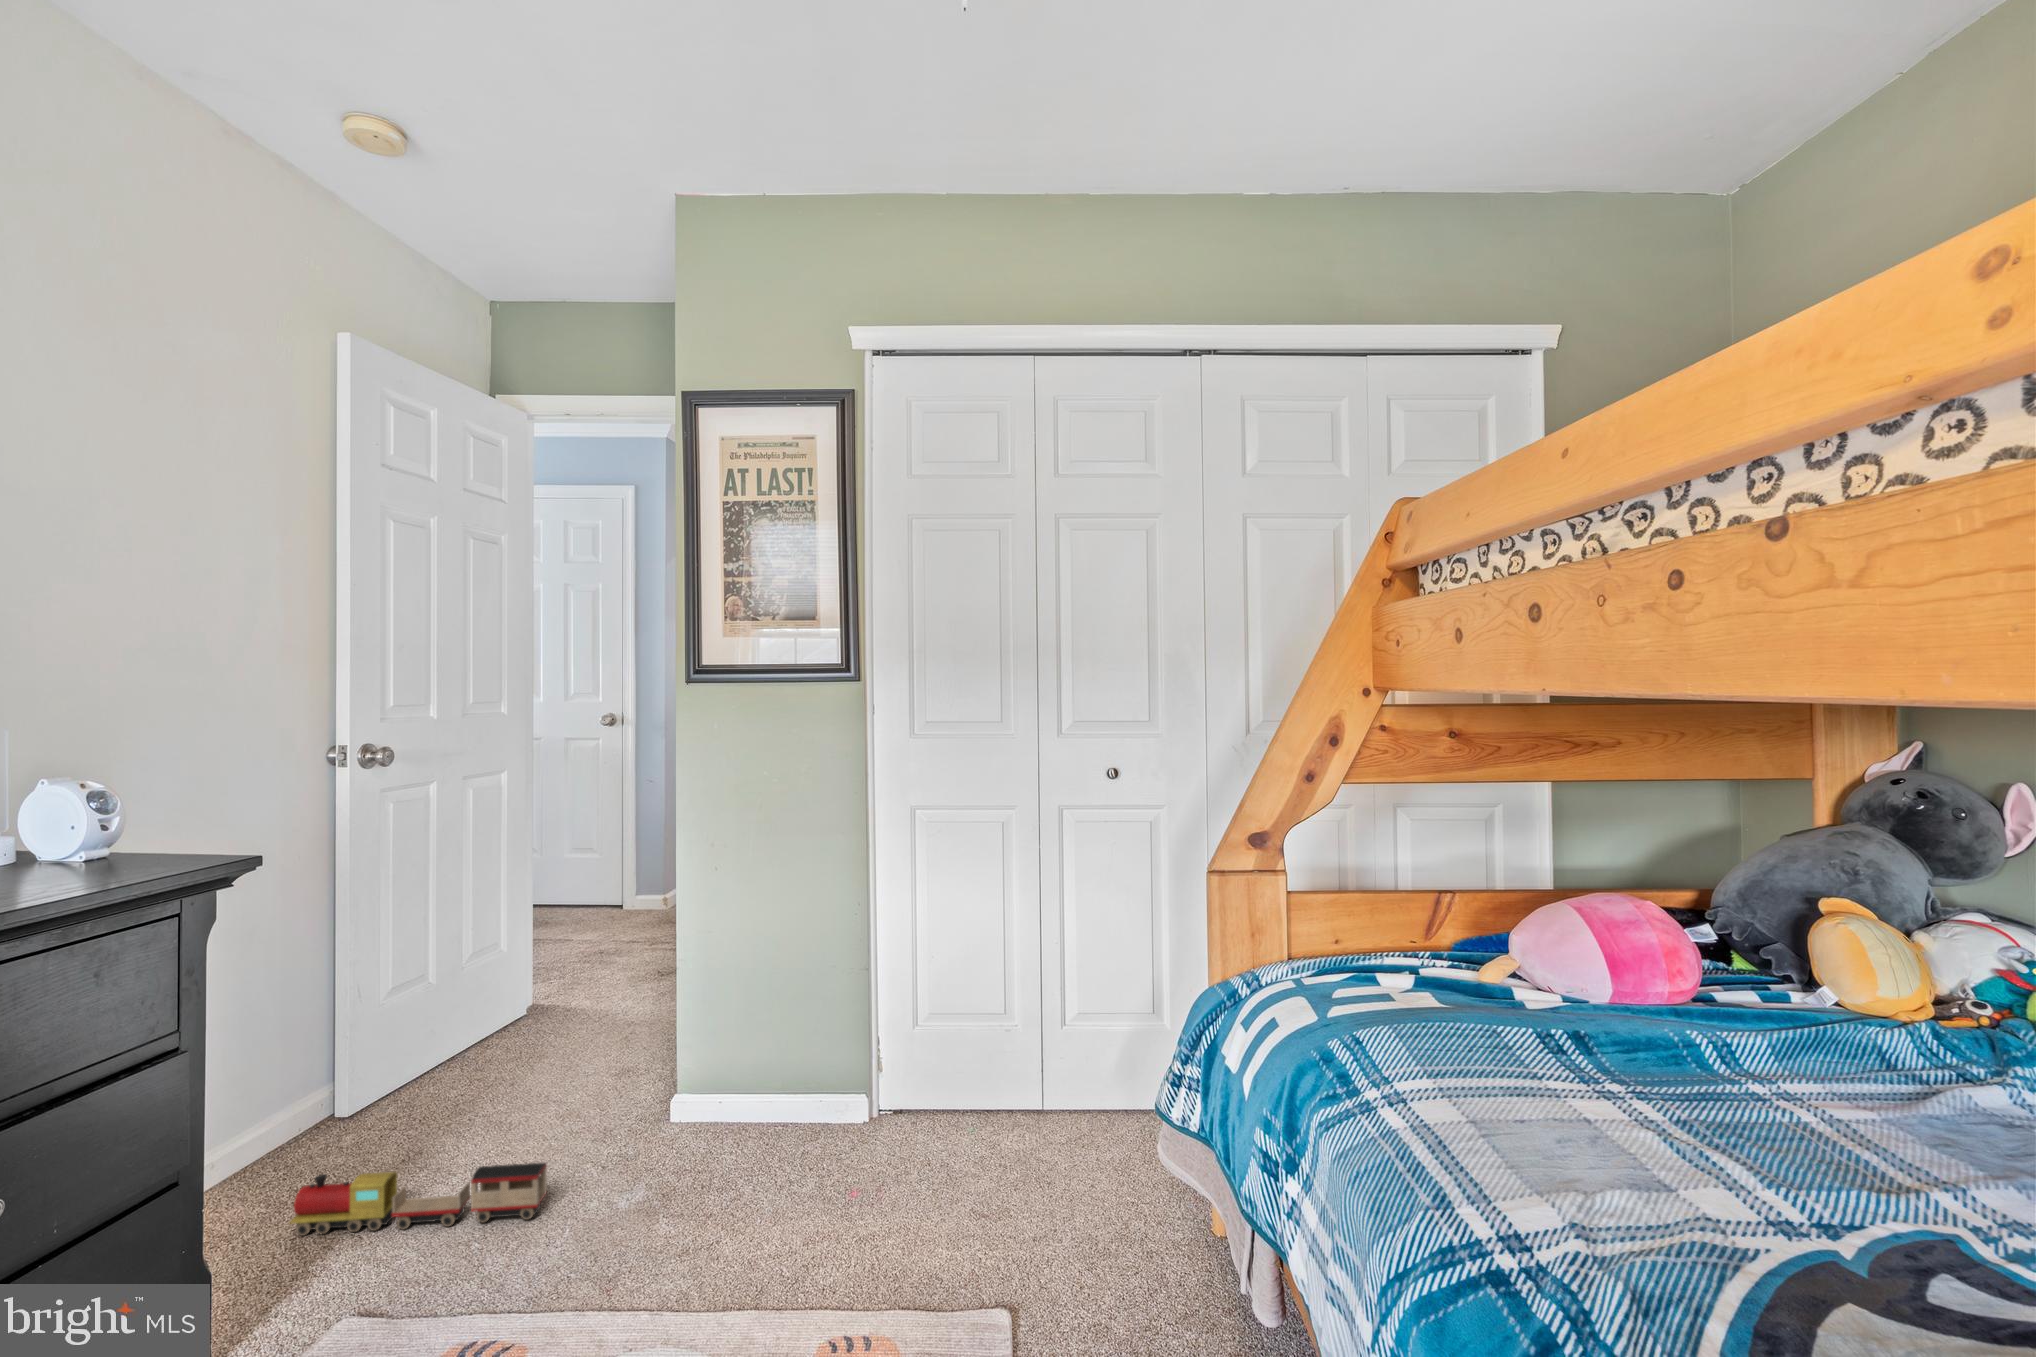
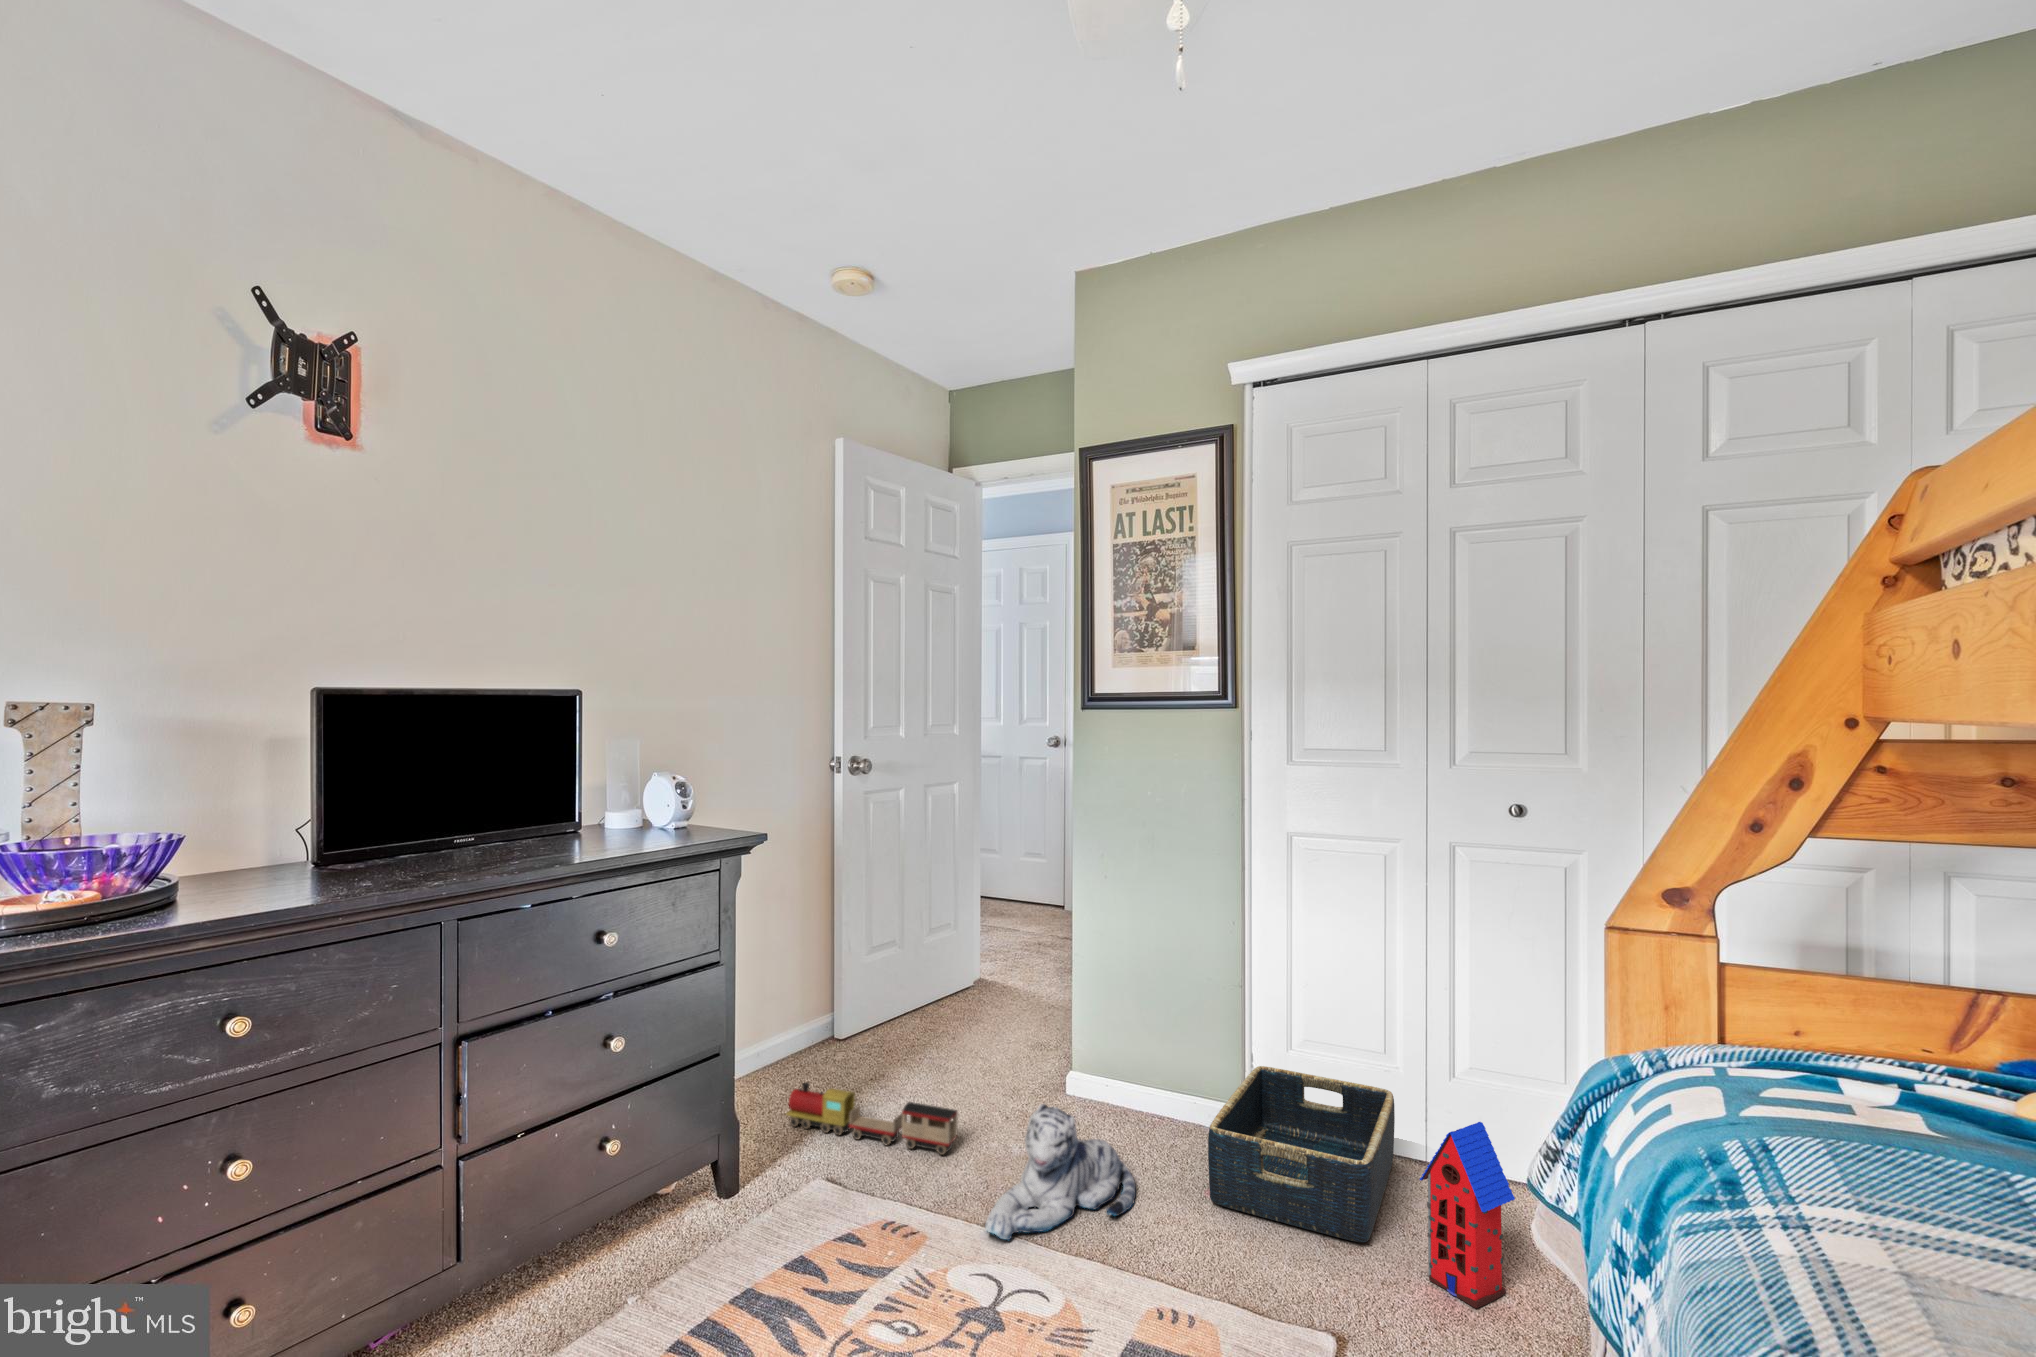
basket: none [845,1042,1008,1194] -> present [1208,1066,1395,1242]
toy house: none [1048,1058,1125,1226] -> present [1420,1122,1515,1308]
plush toy: none [602,1133,769,1298] -> present [985,1104,1136,1240]

